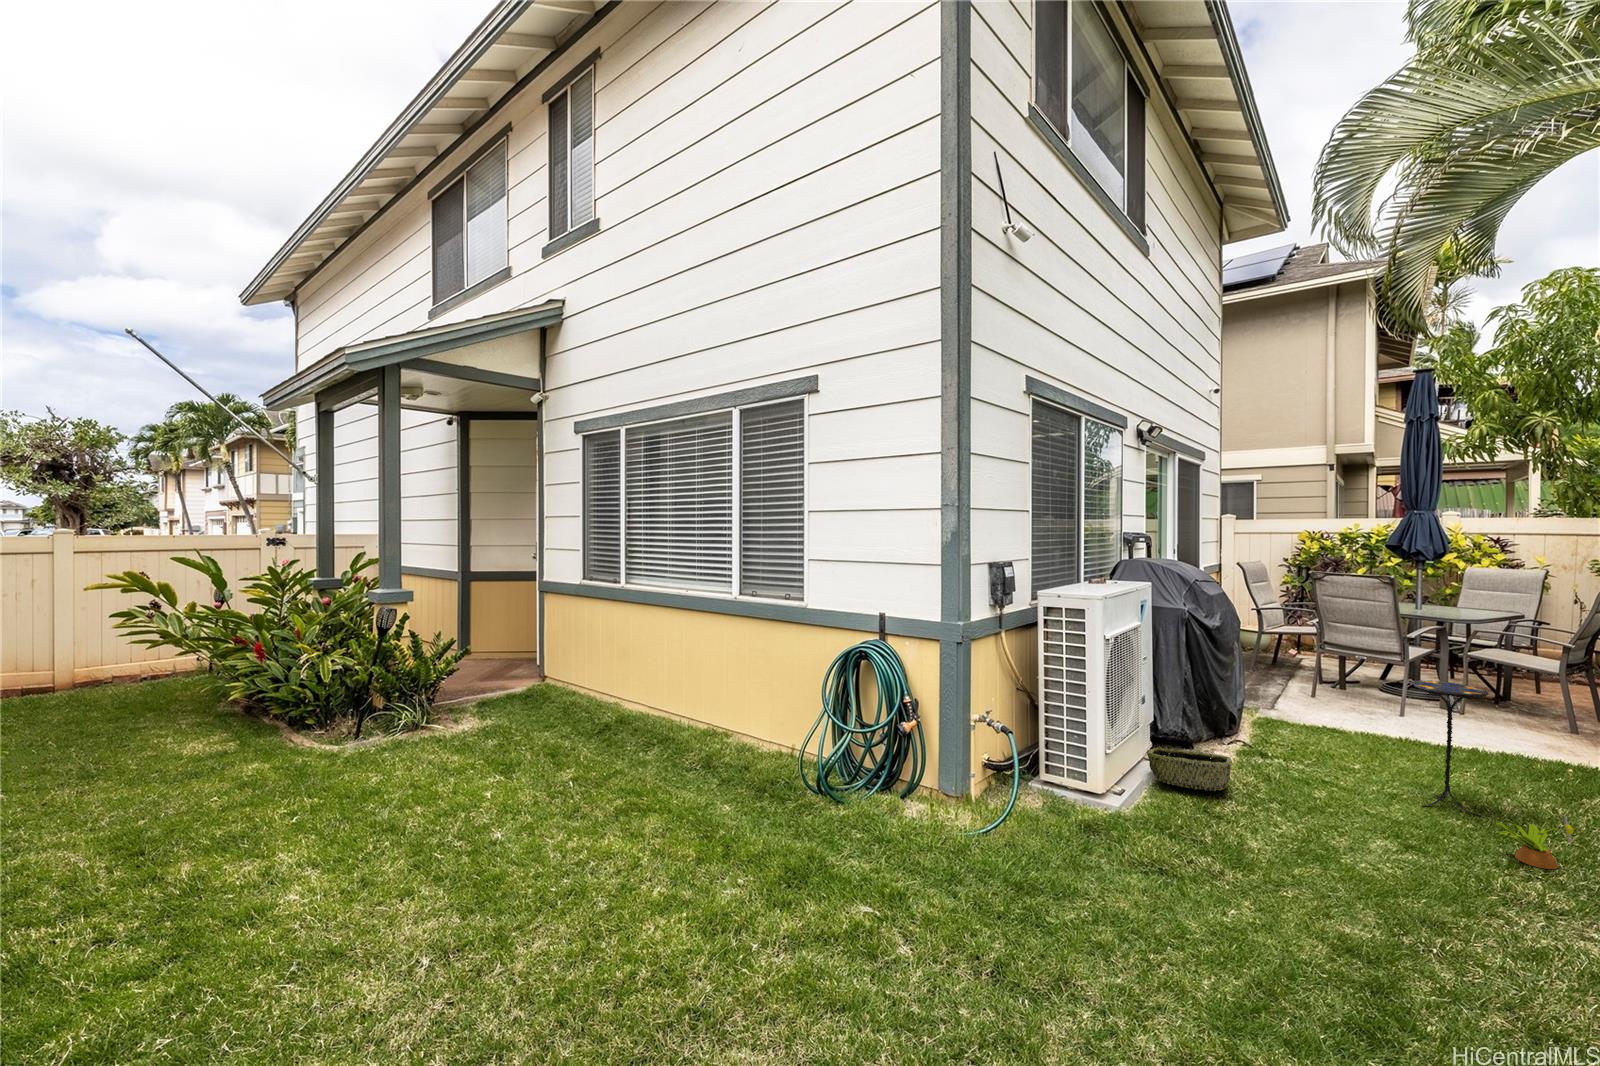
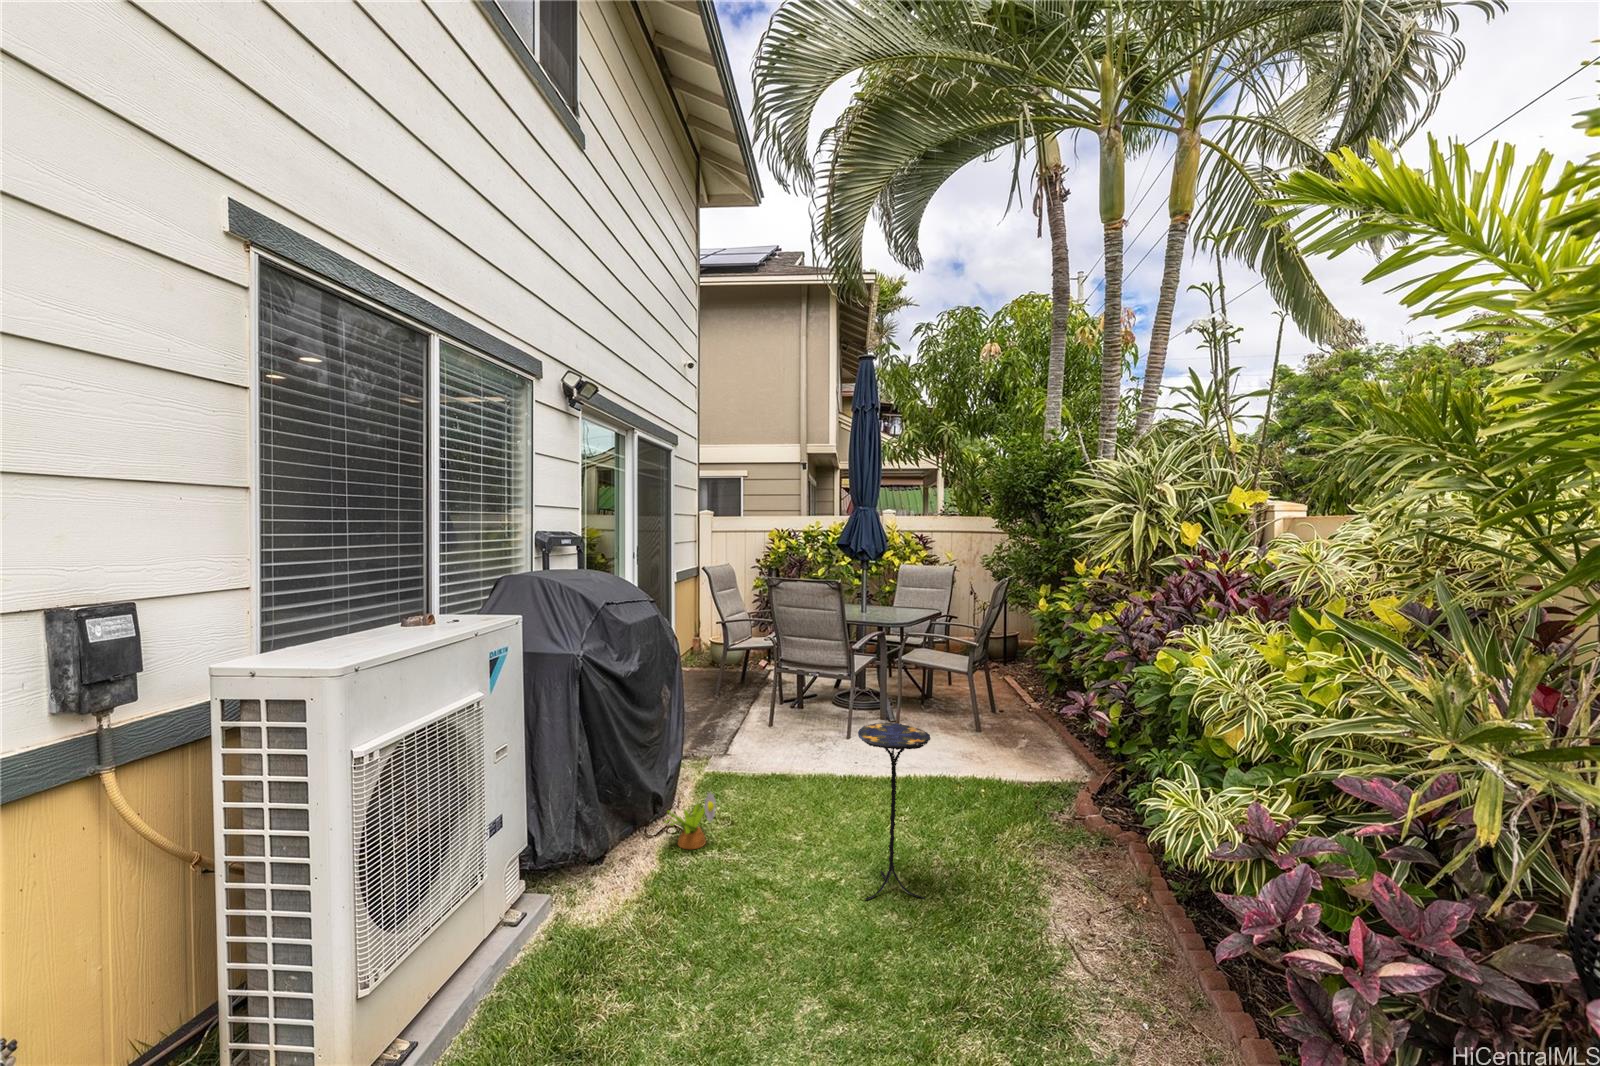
woven basket: present [1147,748,1232,791] -> none [496,893,636,979]
decorative plant: present [1496,815,1573,869] -> present [664,793,716,849]

